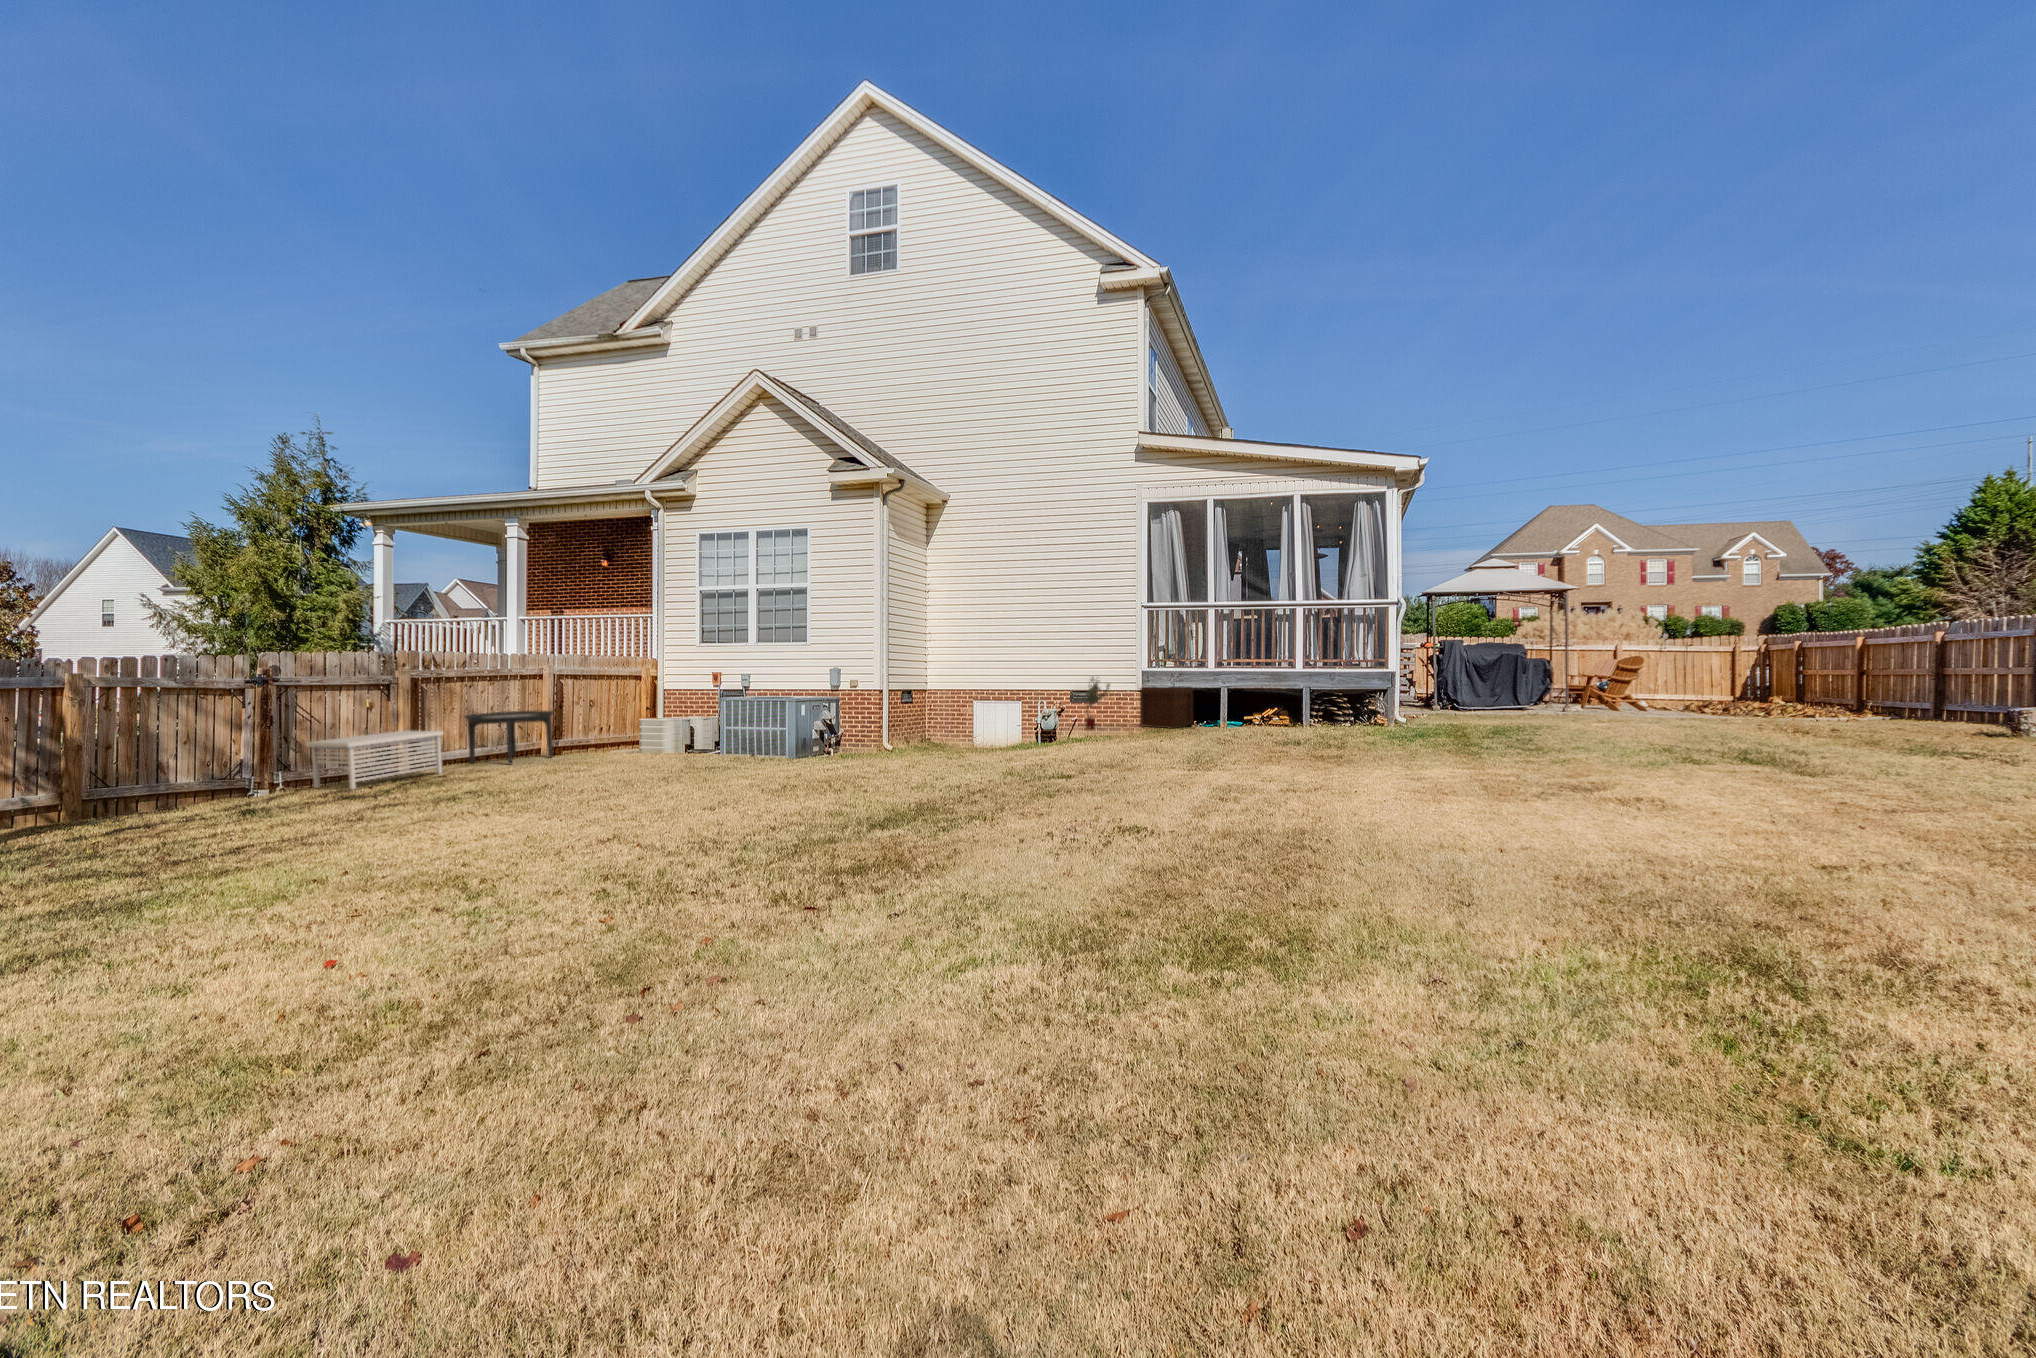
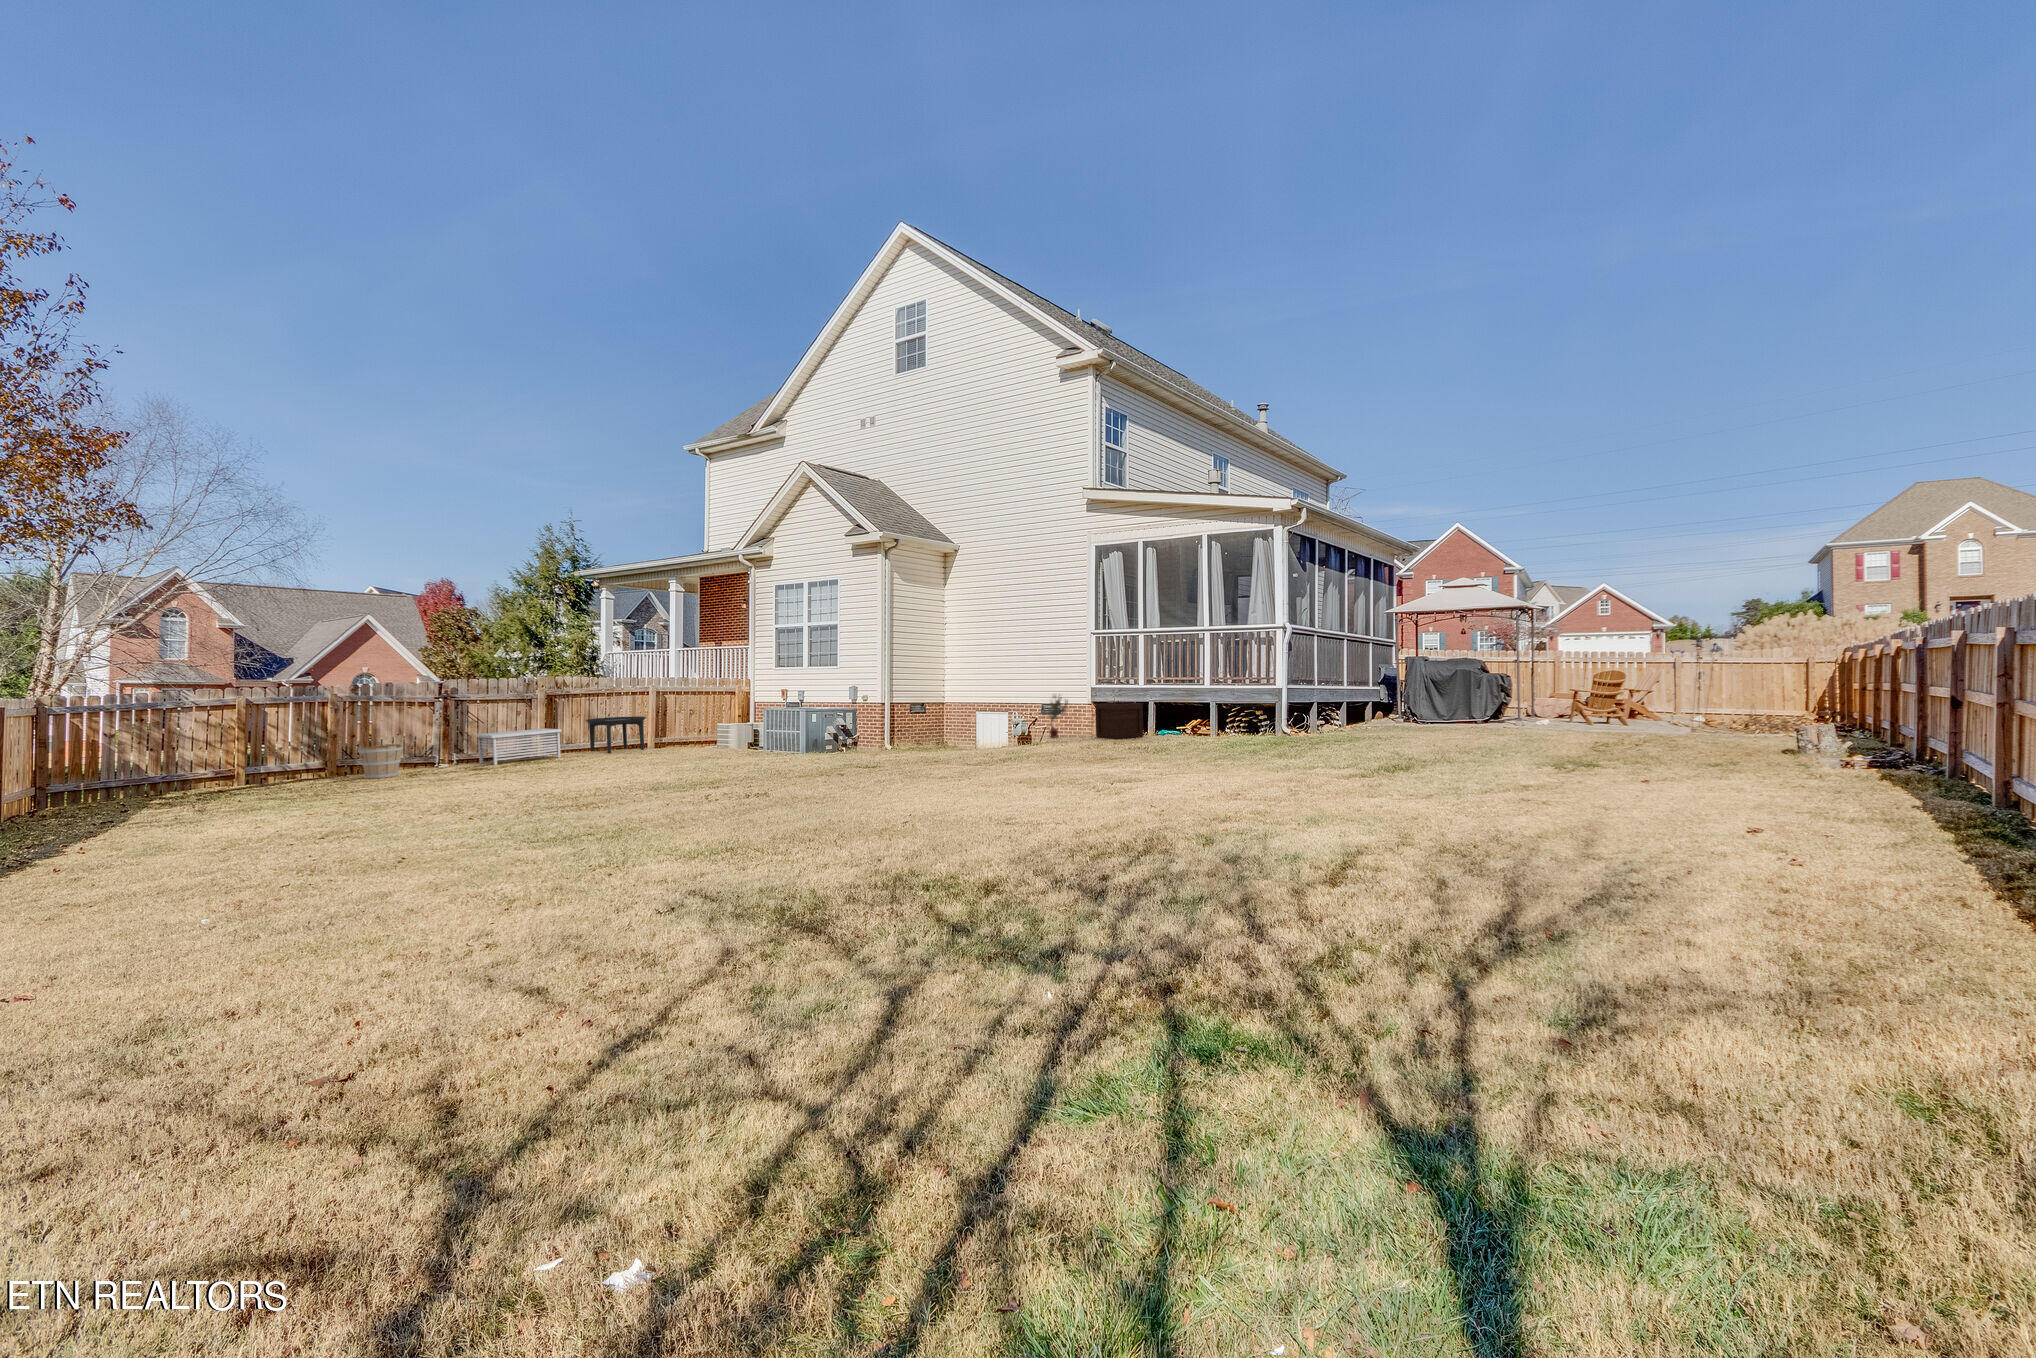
wooden bucket: none [124,762,211,822] -> present [358,744,403,779]

